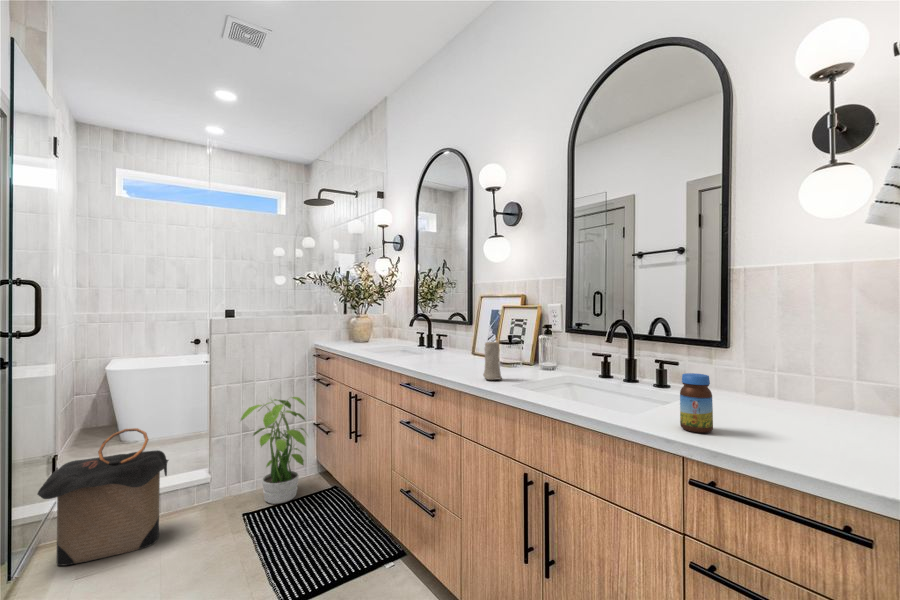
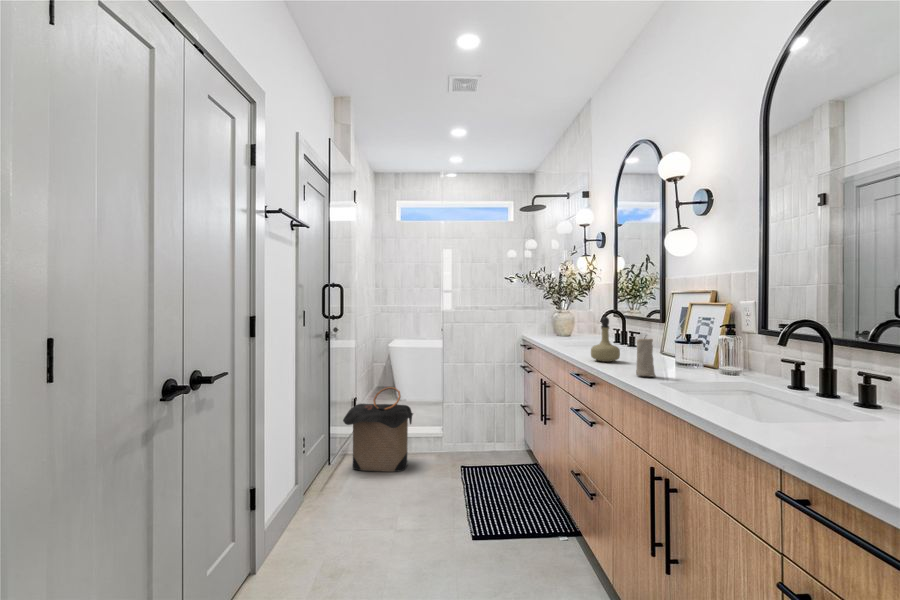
perfume bottle: none [423,321,452,368] -> present [591,317,620,362]
jar: present [680,373,713,433] -> none [798,382,842,452]
potted plant: present [239,397,306,504] -> none [459,376,513,465]

